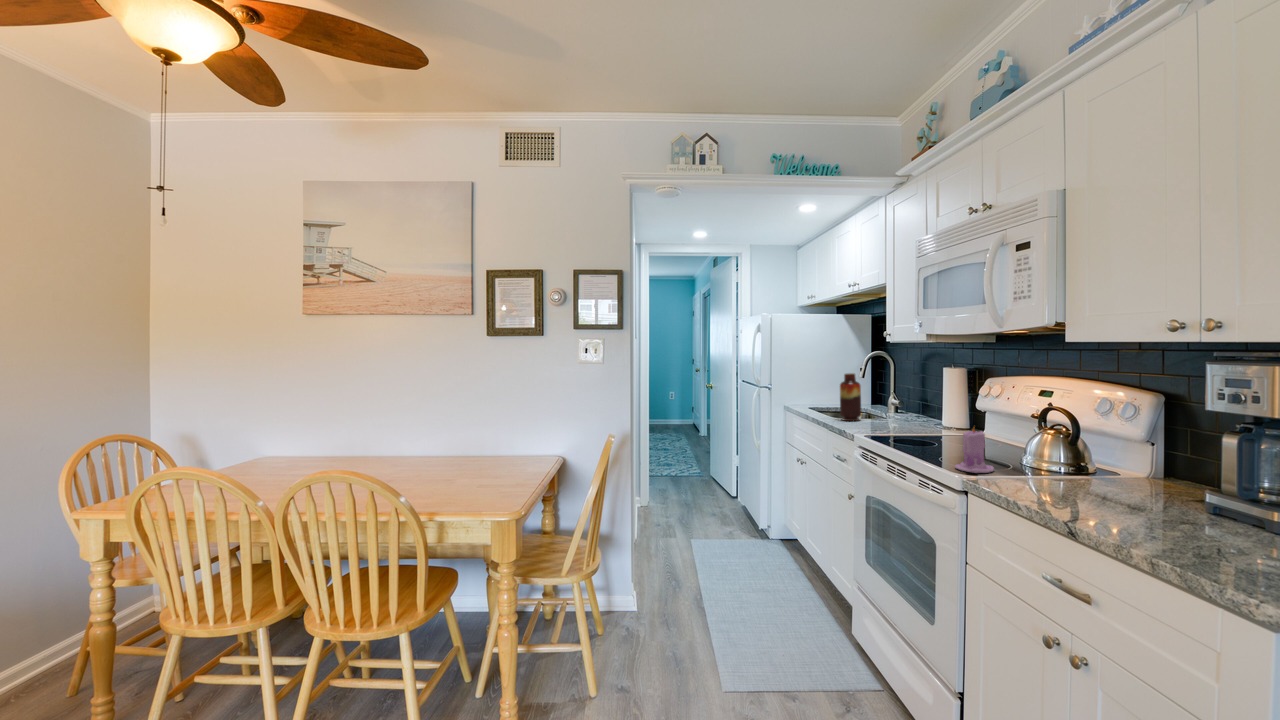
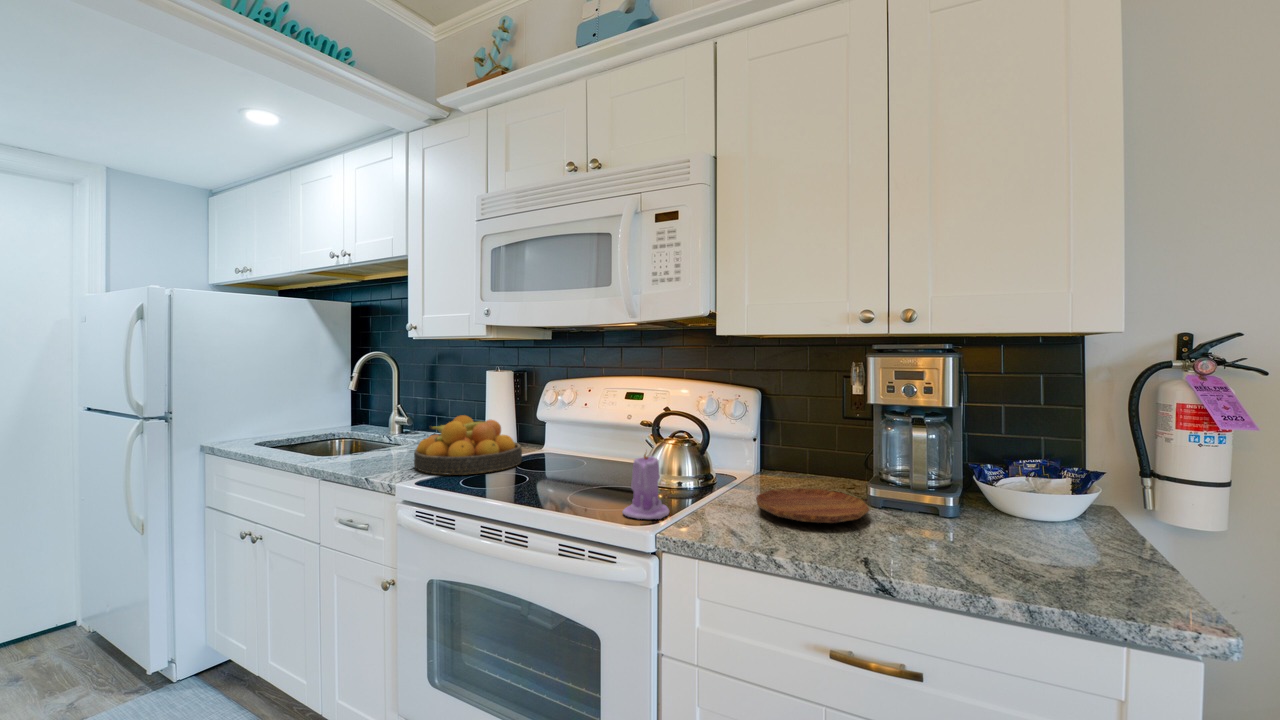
vase: present [840,373,861,421] -> none [340,386,375,462]
fruit bowl: none [873,396,953,436] -> present [414,415,522,475]
tray: none [1059,474,1182,502] -> present [756,488,869,523]

